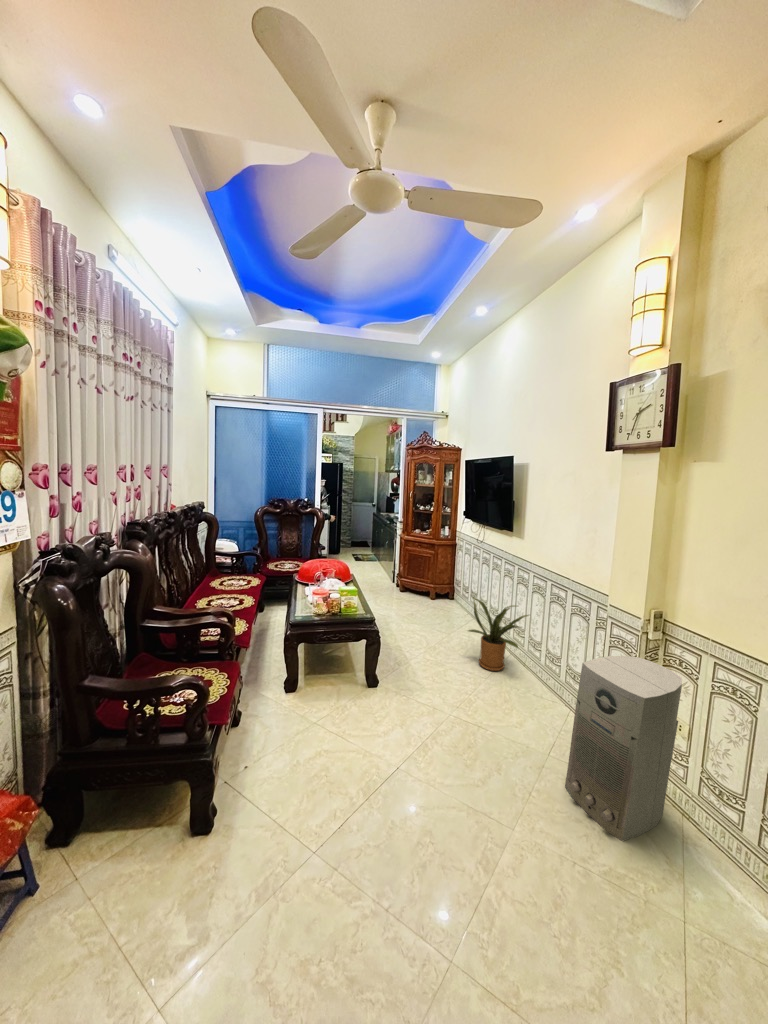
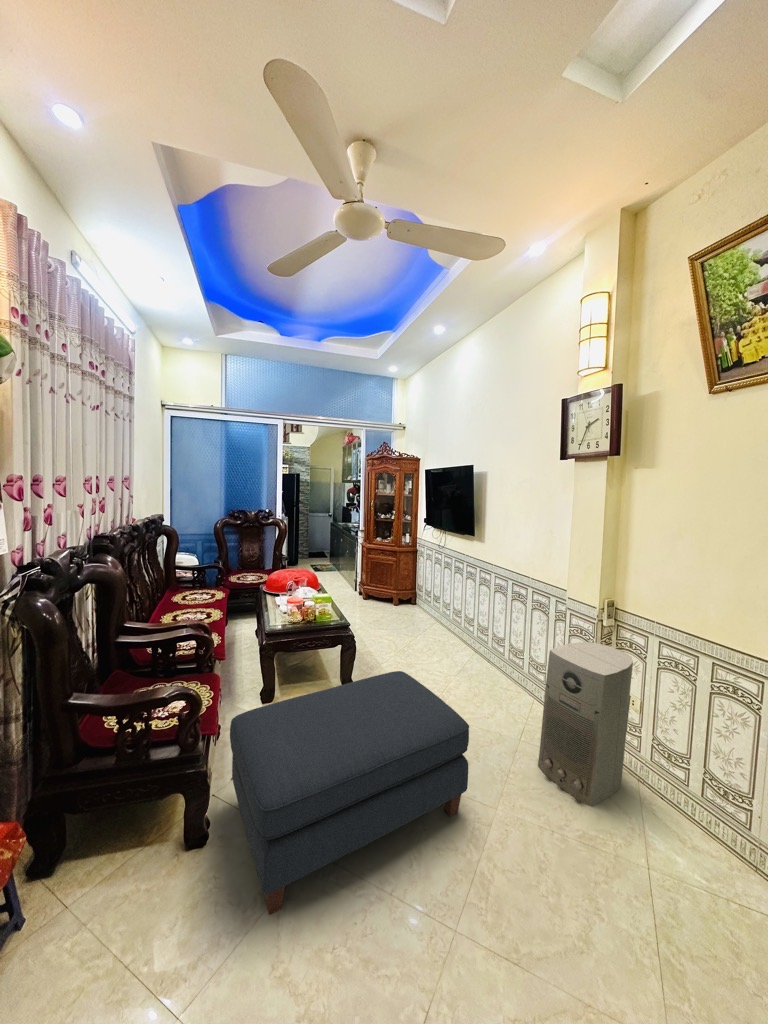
house plant: present [468,598,528,671] -> none [436,600,497,669]
ottoman: none [237,672,483,916] -> present [230,671,469,915]

